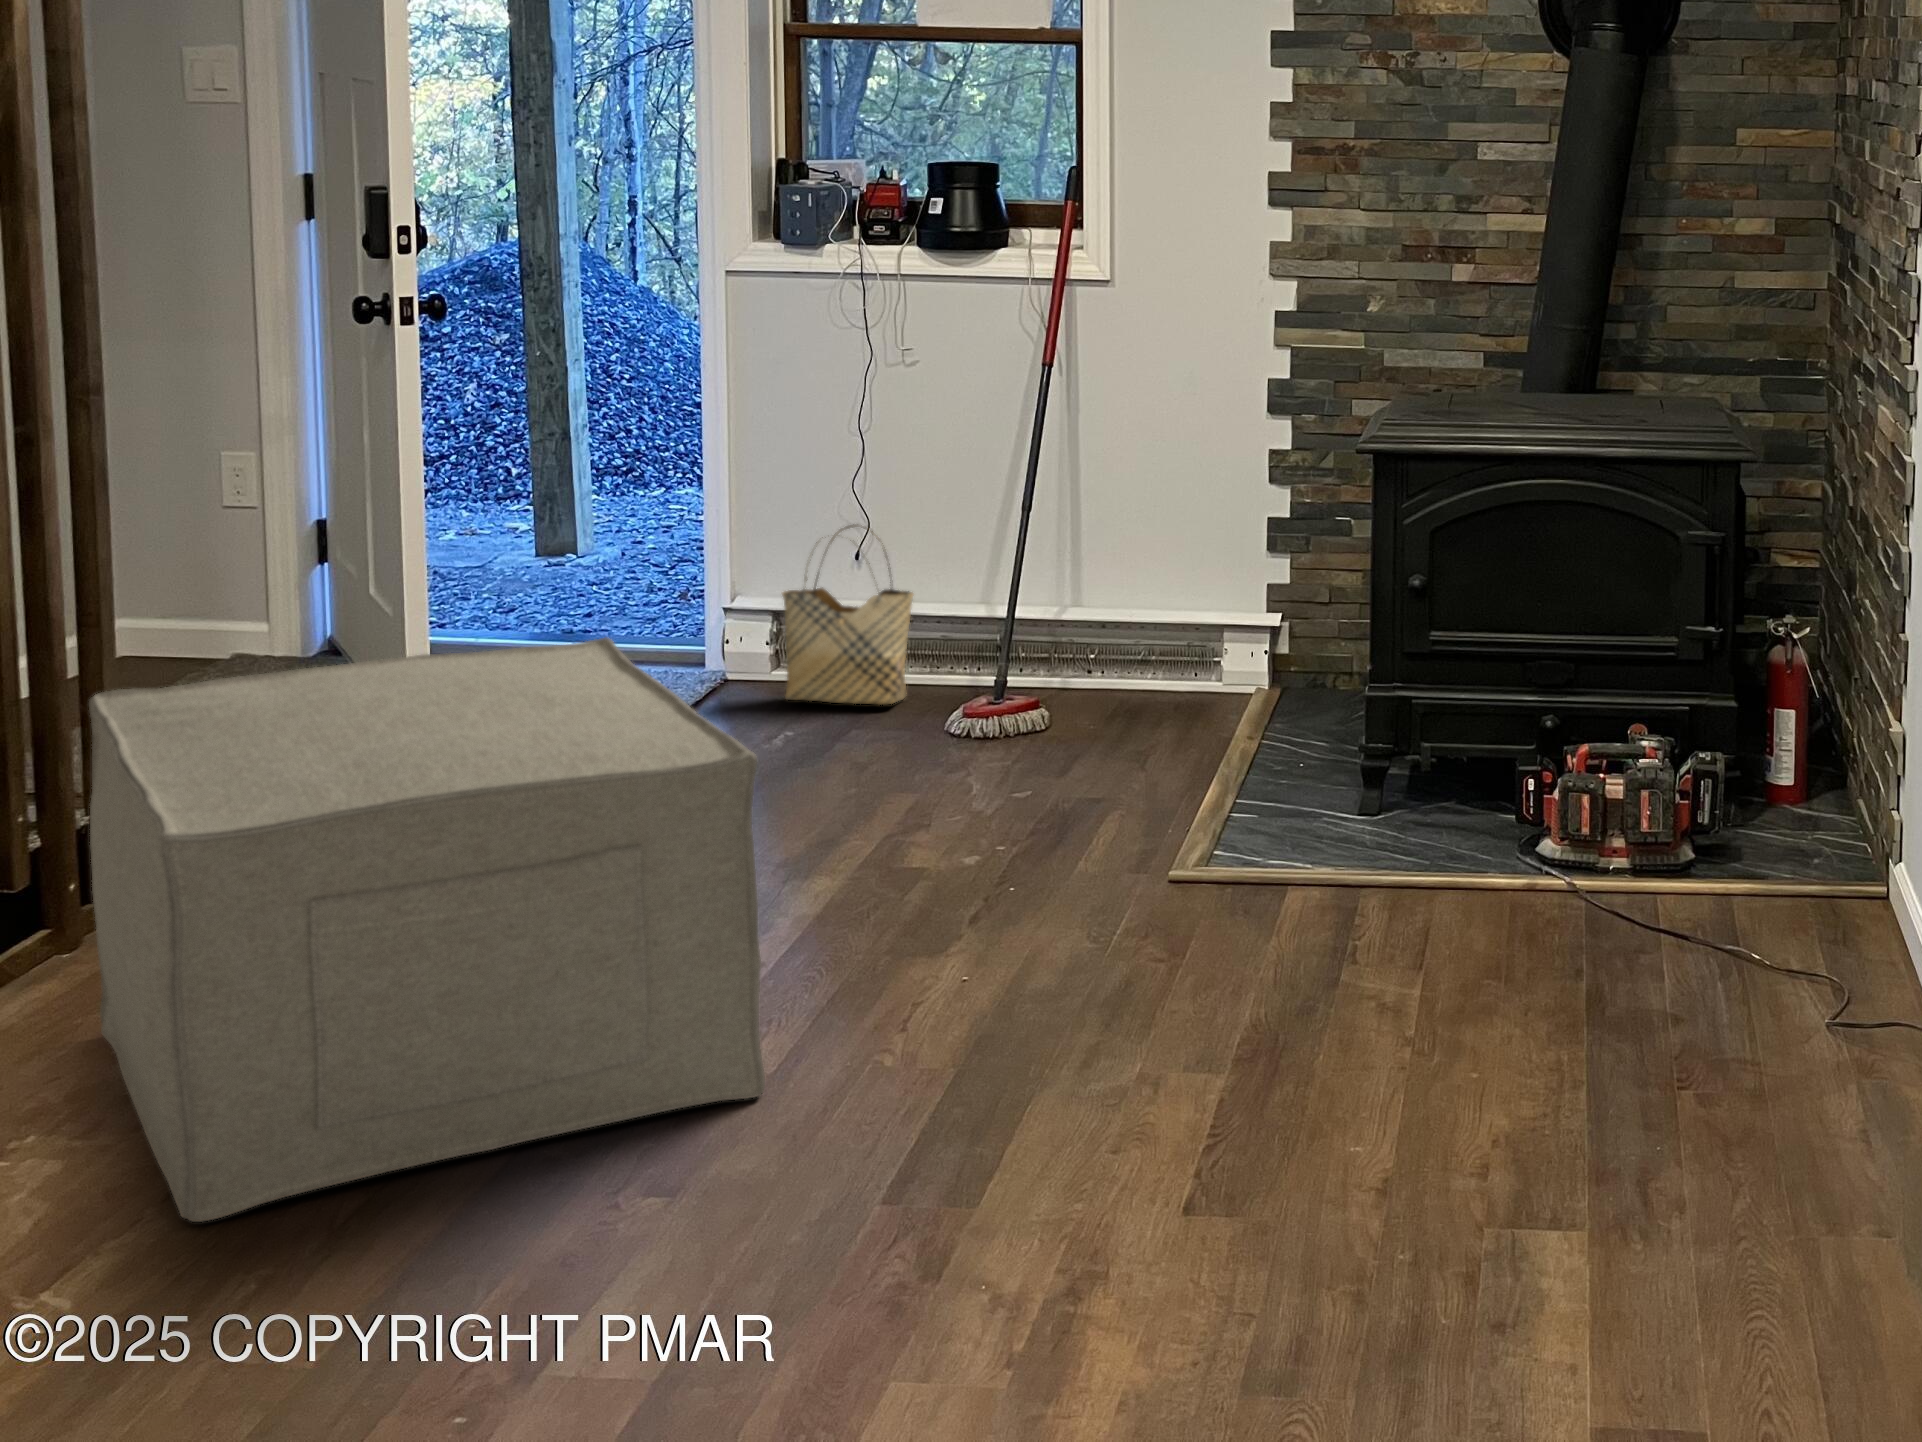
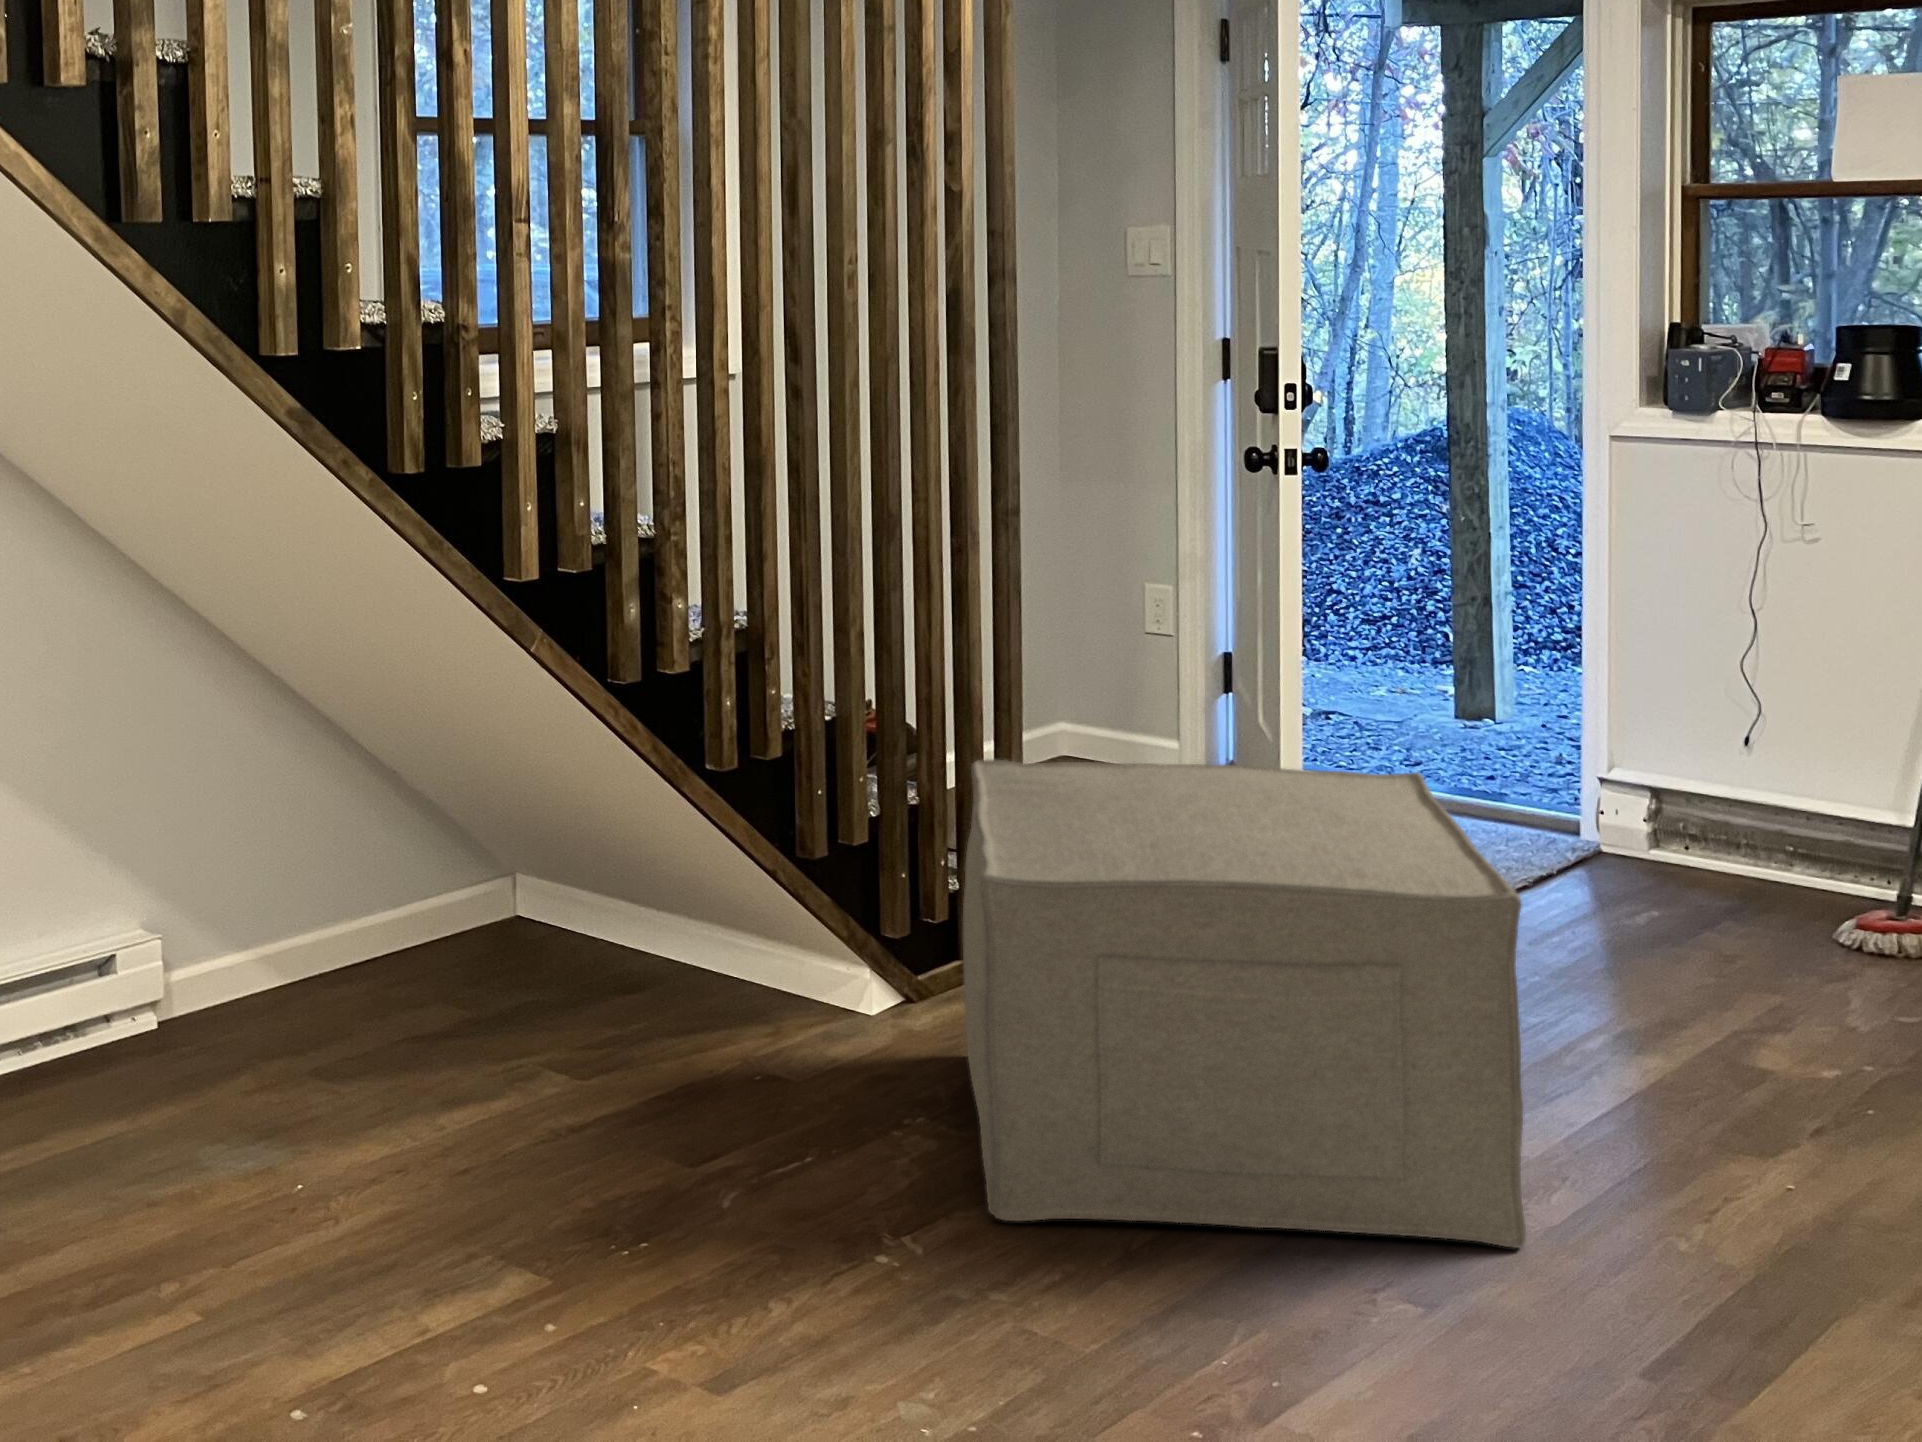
woven basket: present [782,524,913,704] -> none [1658,706,1808,902]

